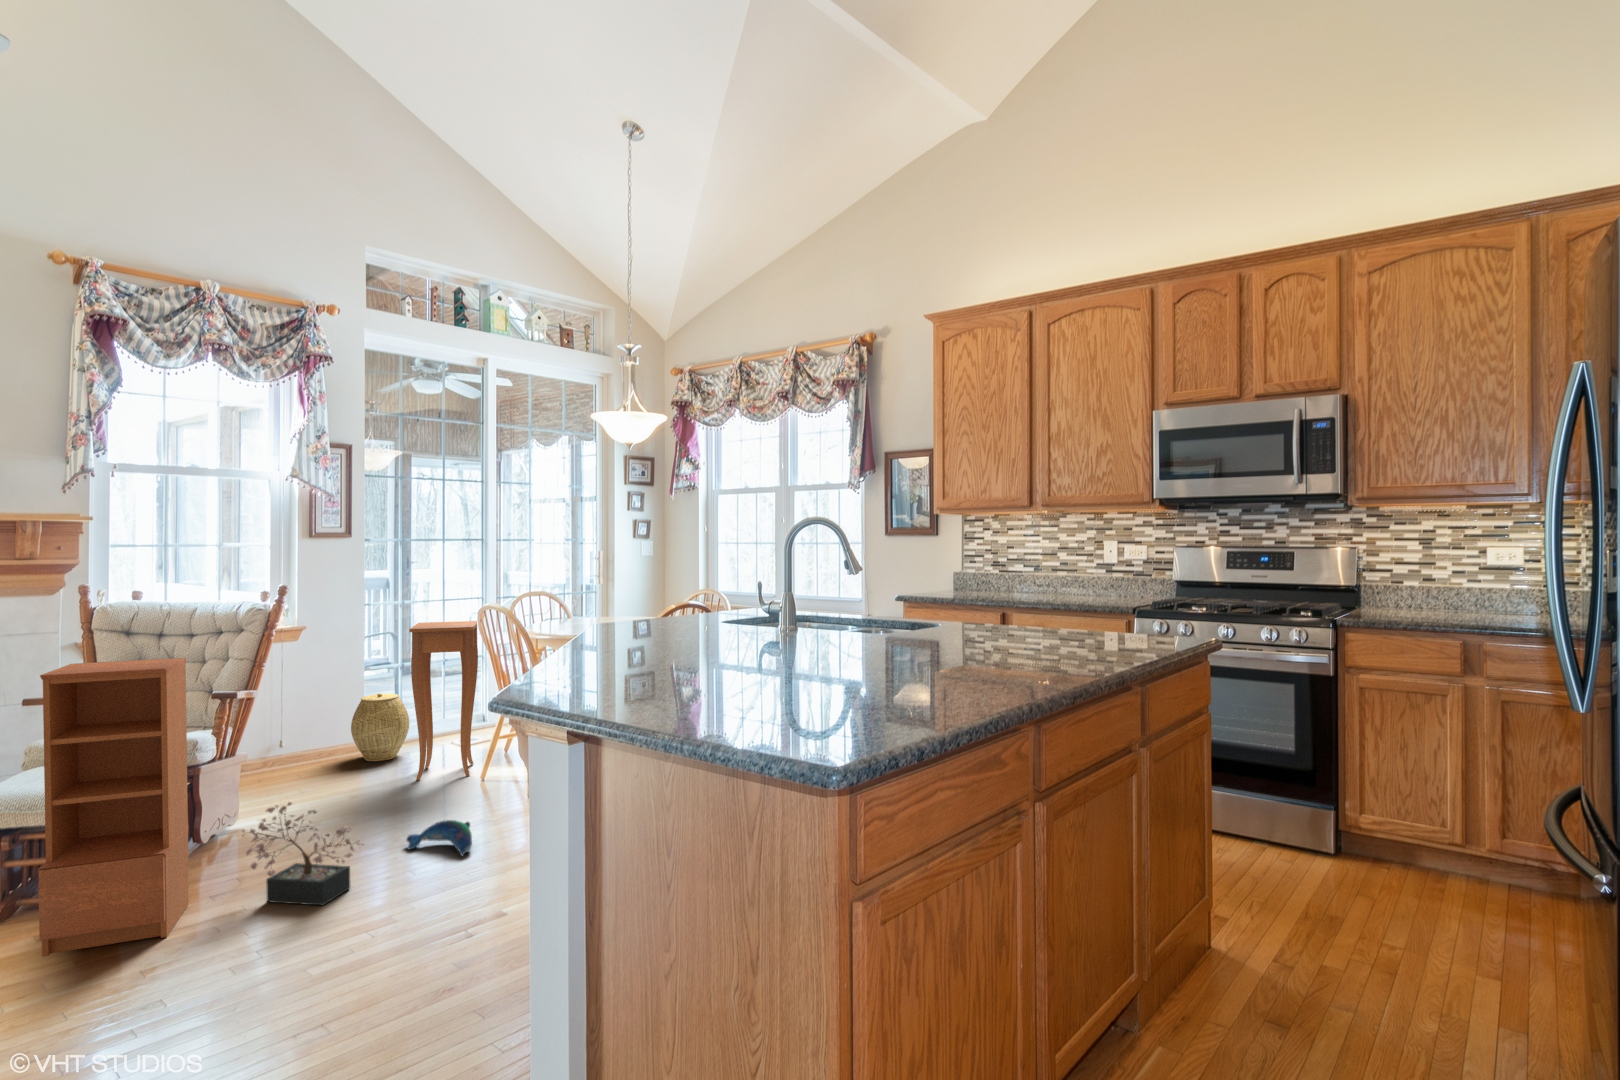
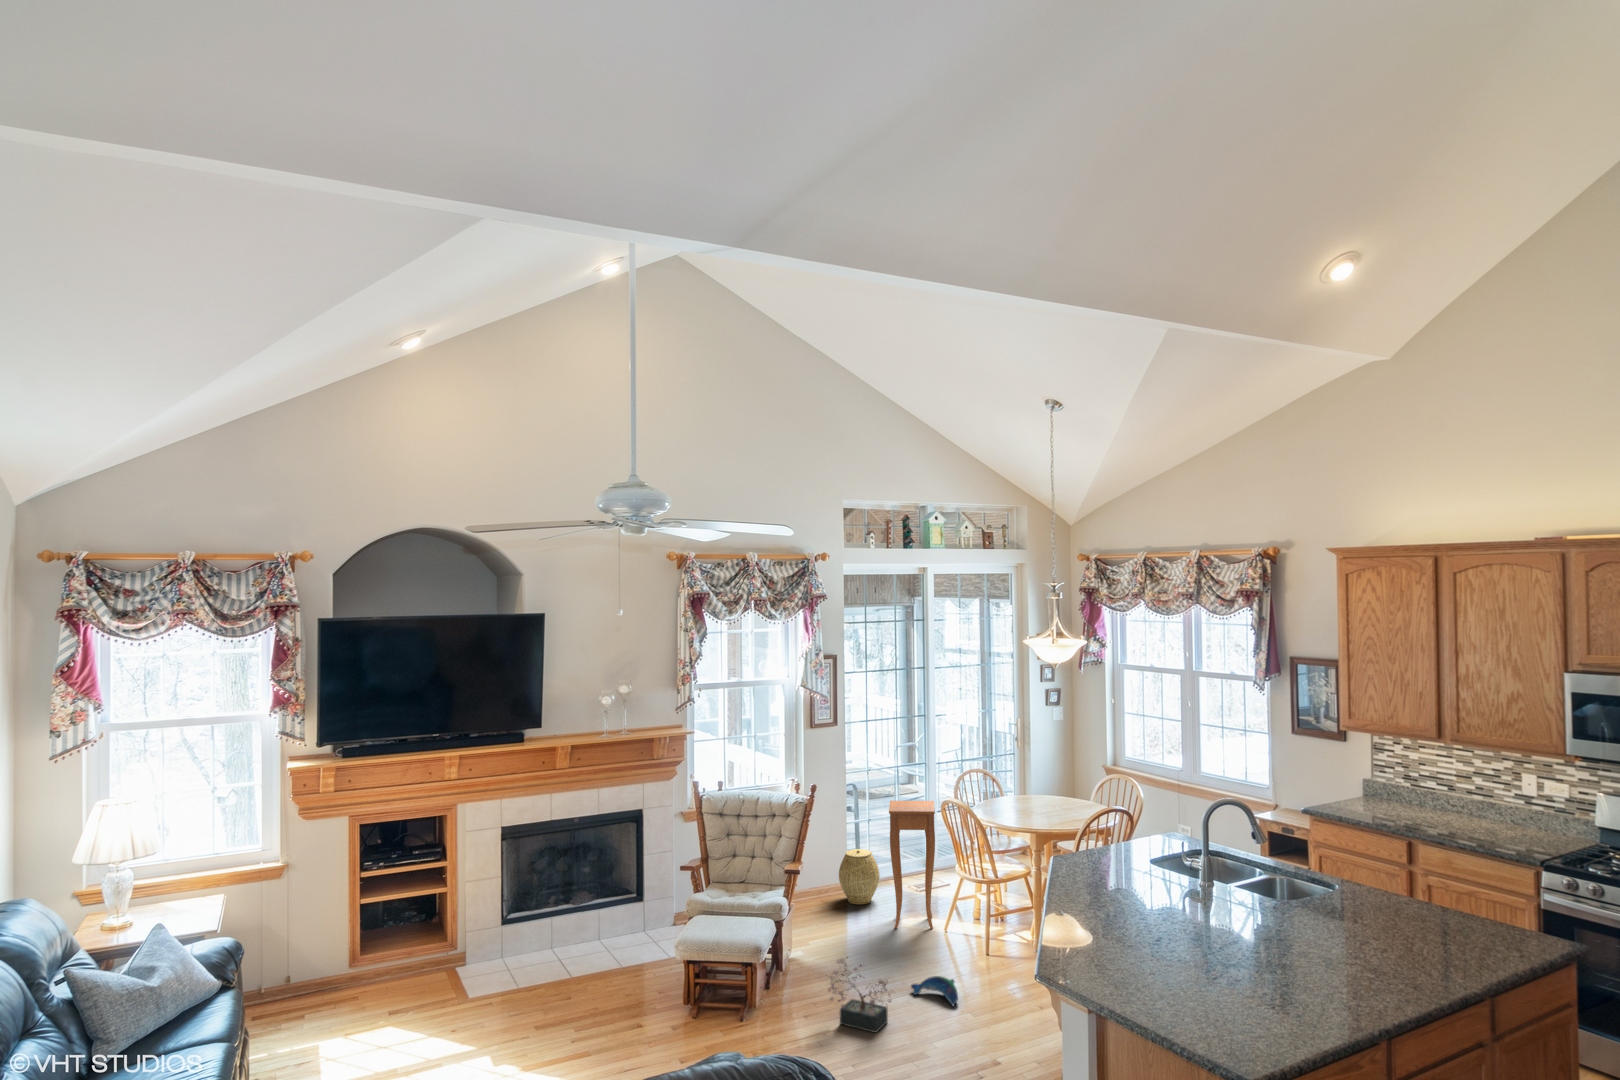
bookcase: present [38,658,189,957] -> none [731,859,795,1043]

